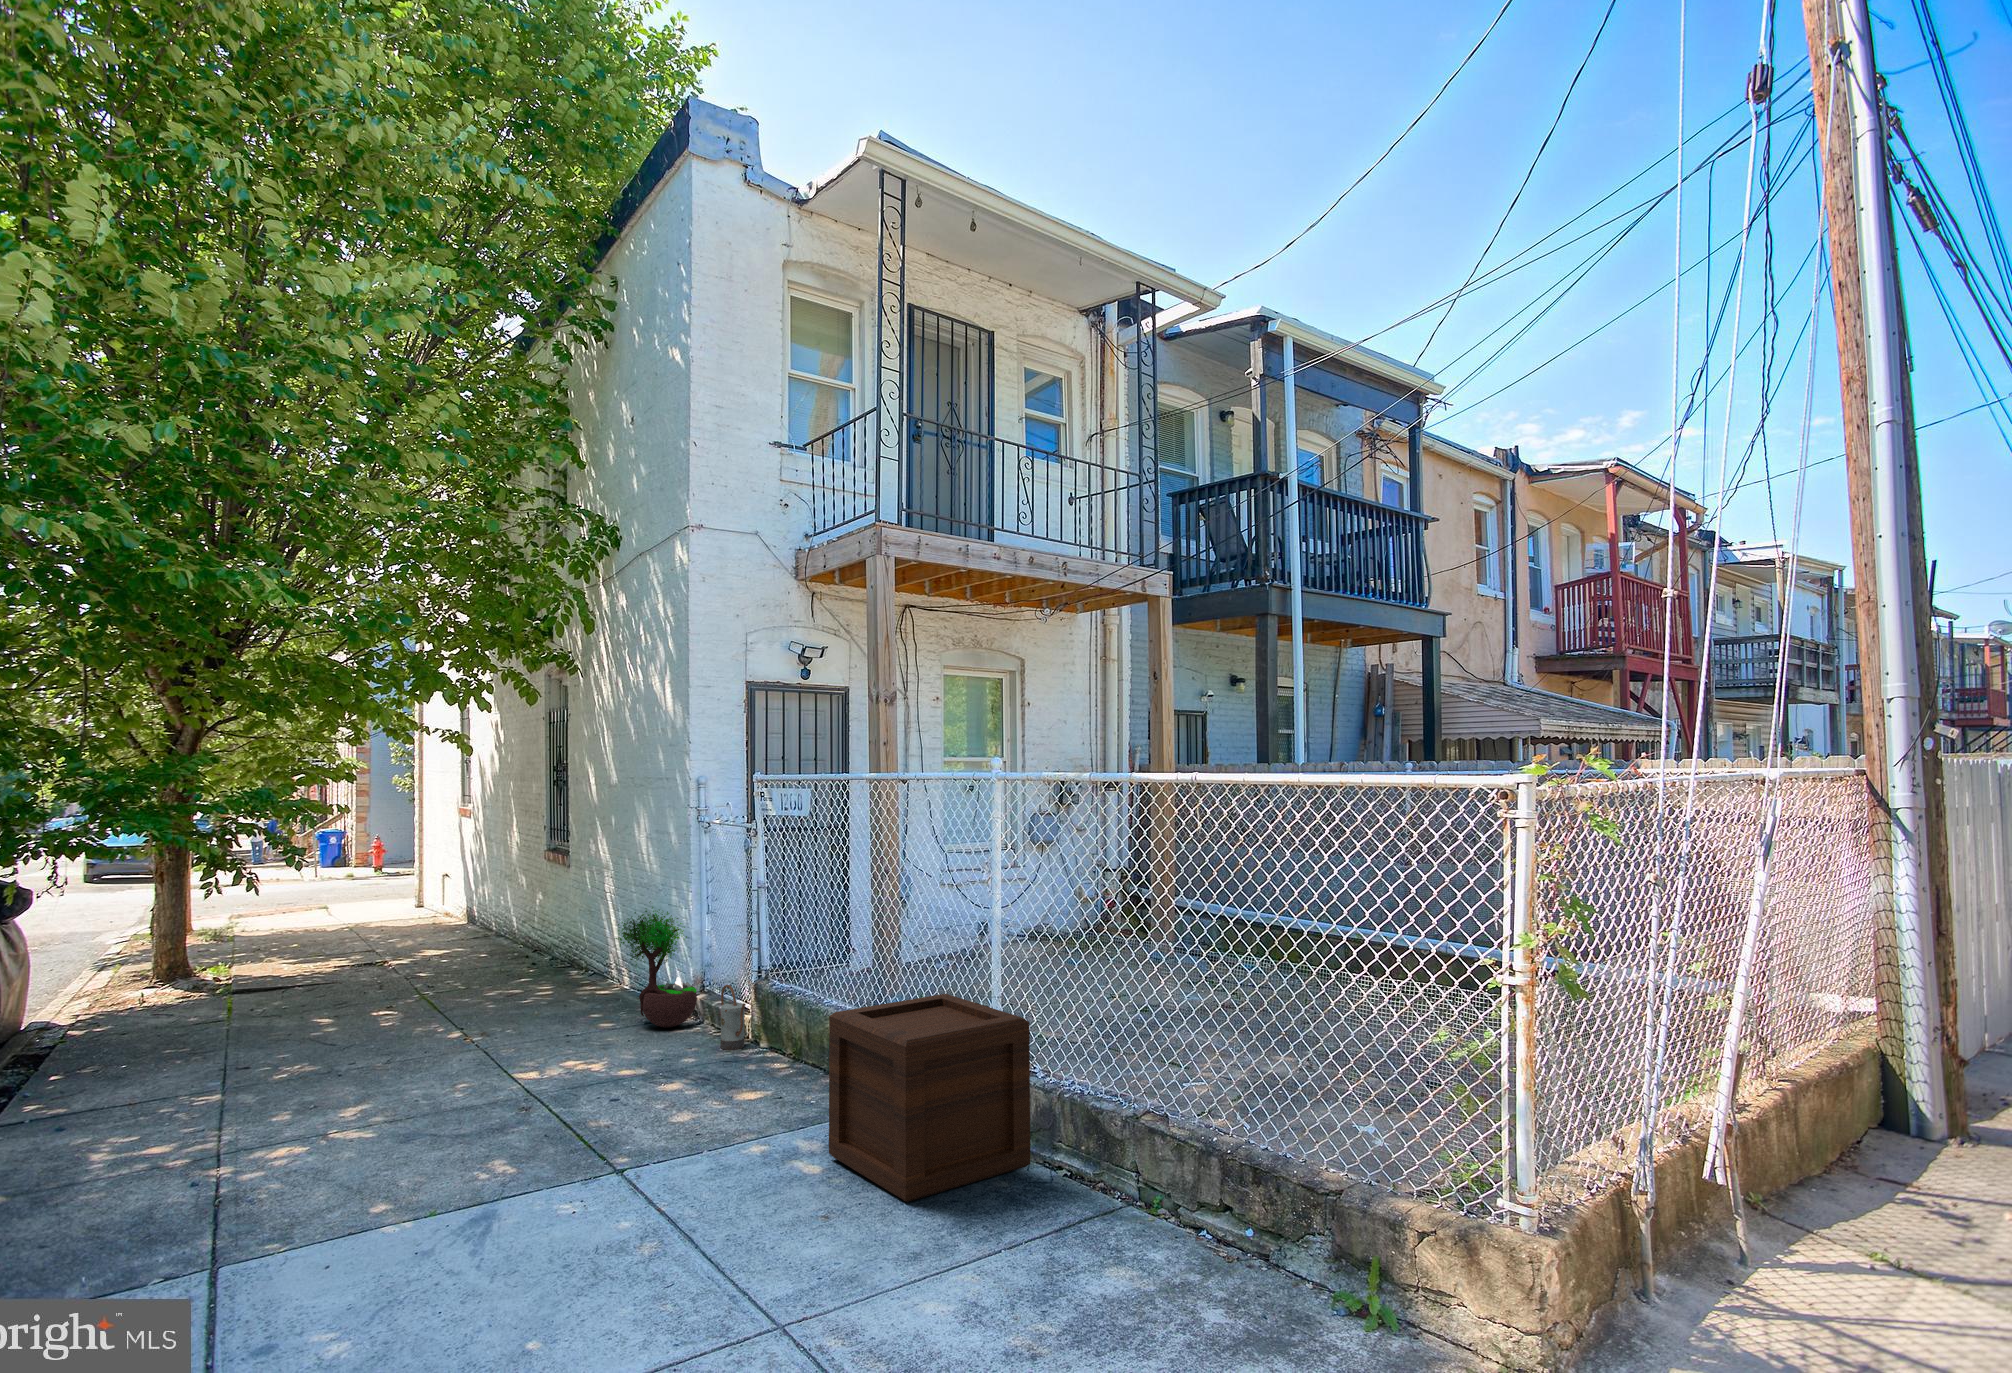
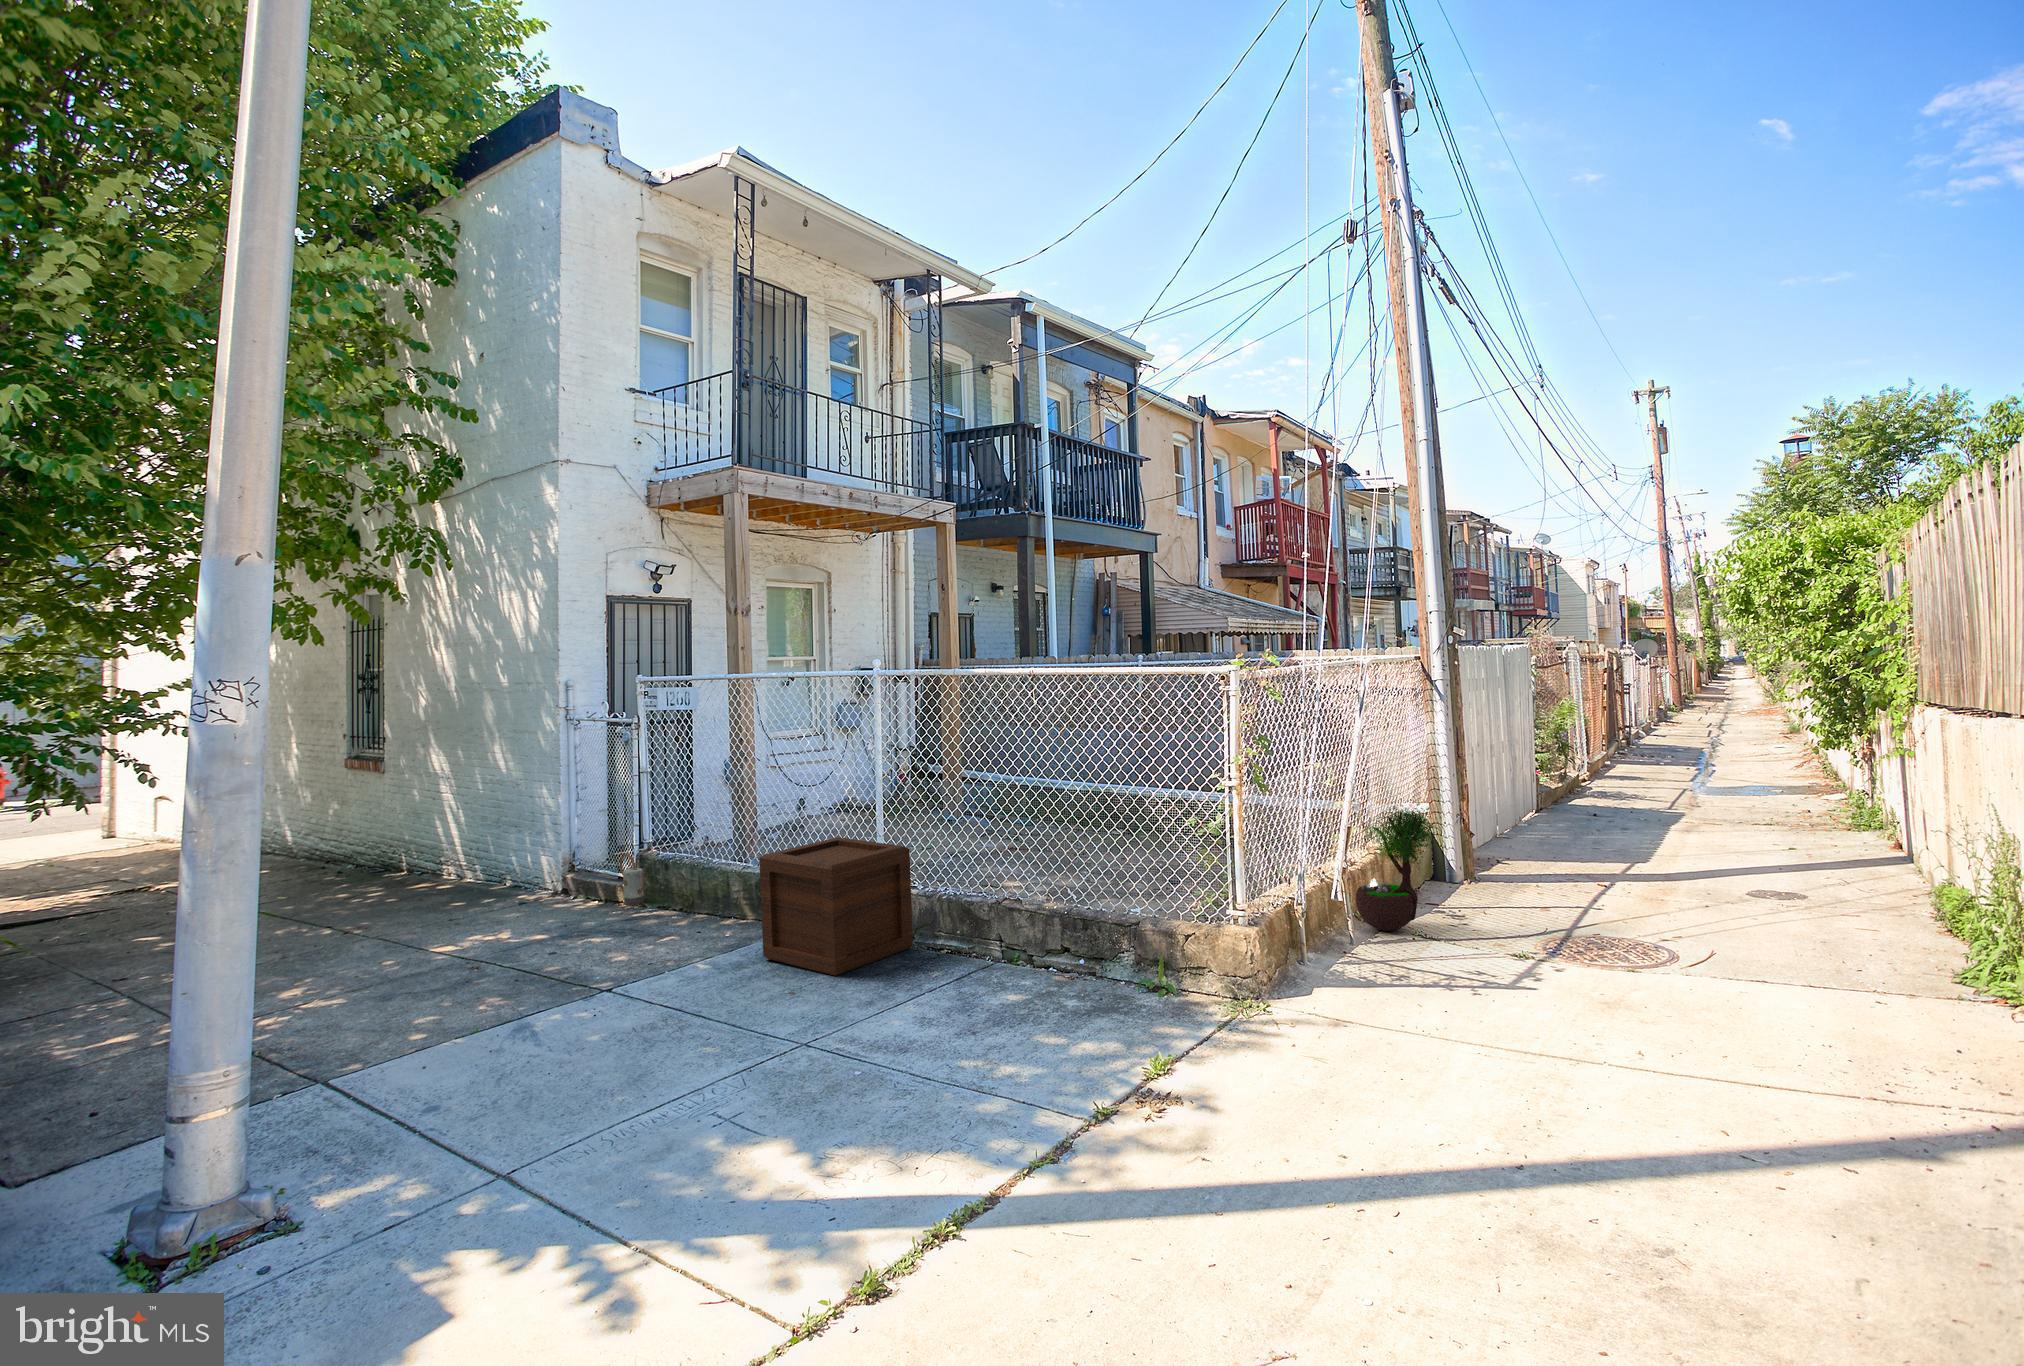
potted tree: present [615,901,697,1028] -> present [1356,802,1436,931]

